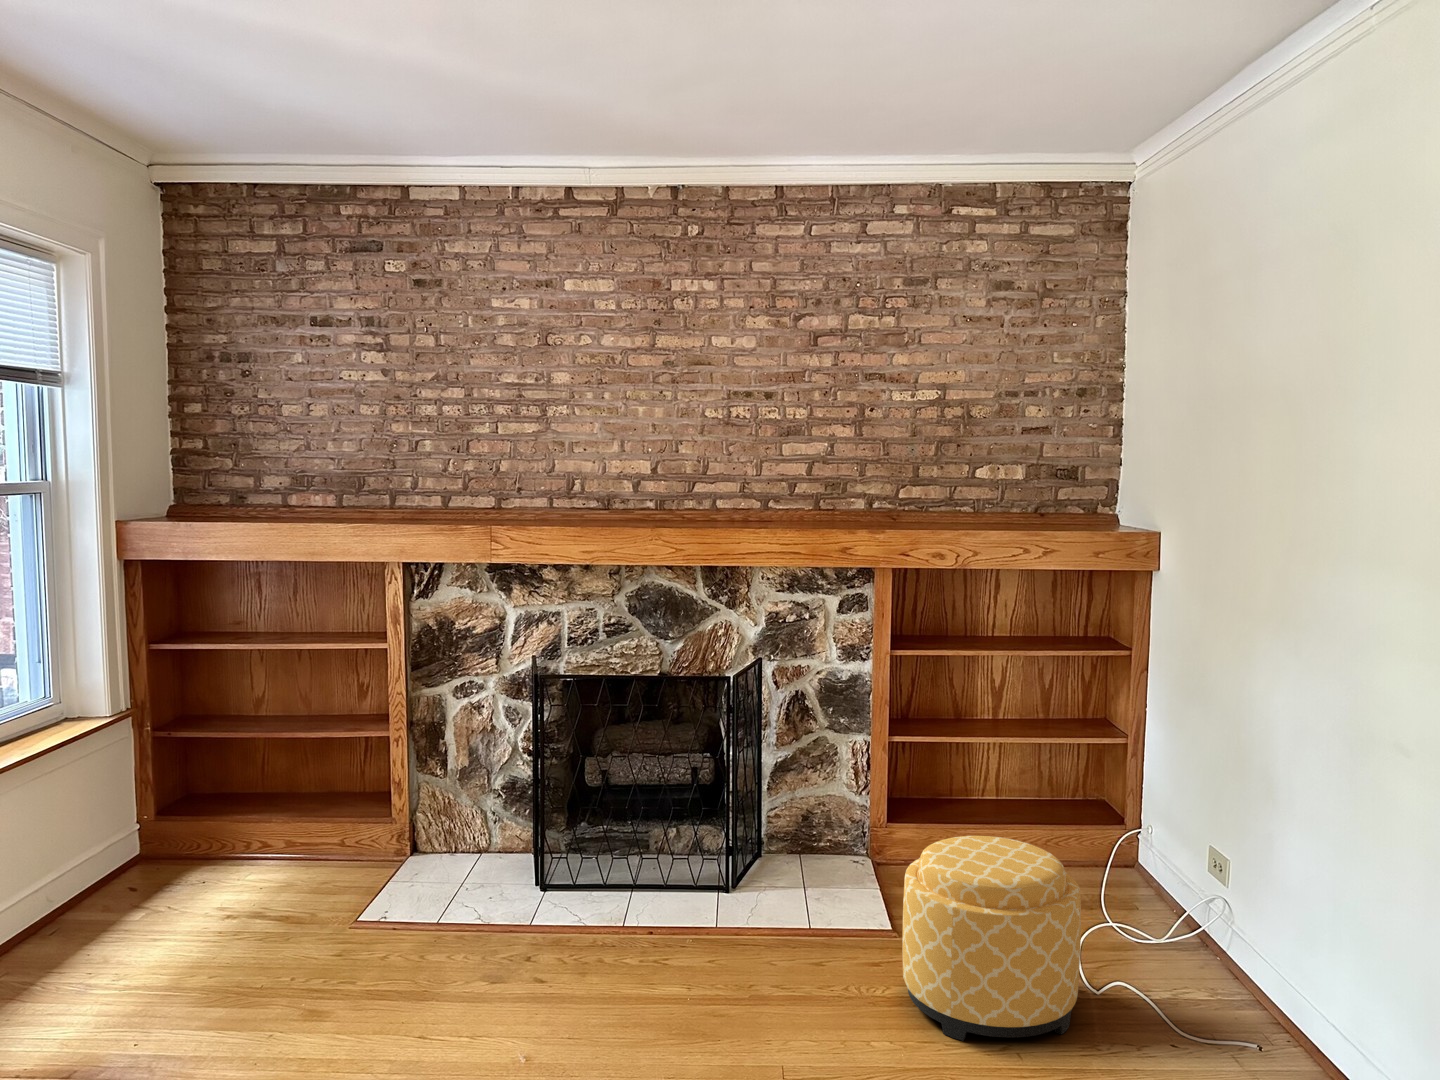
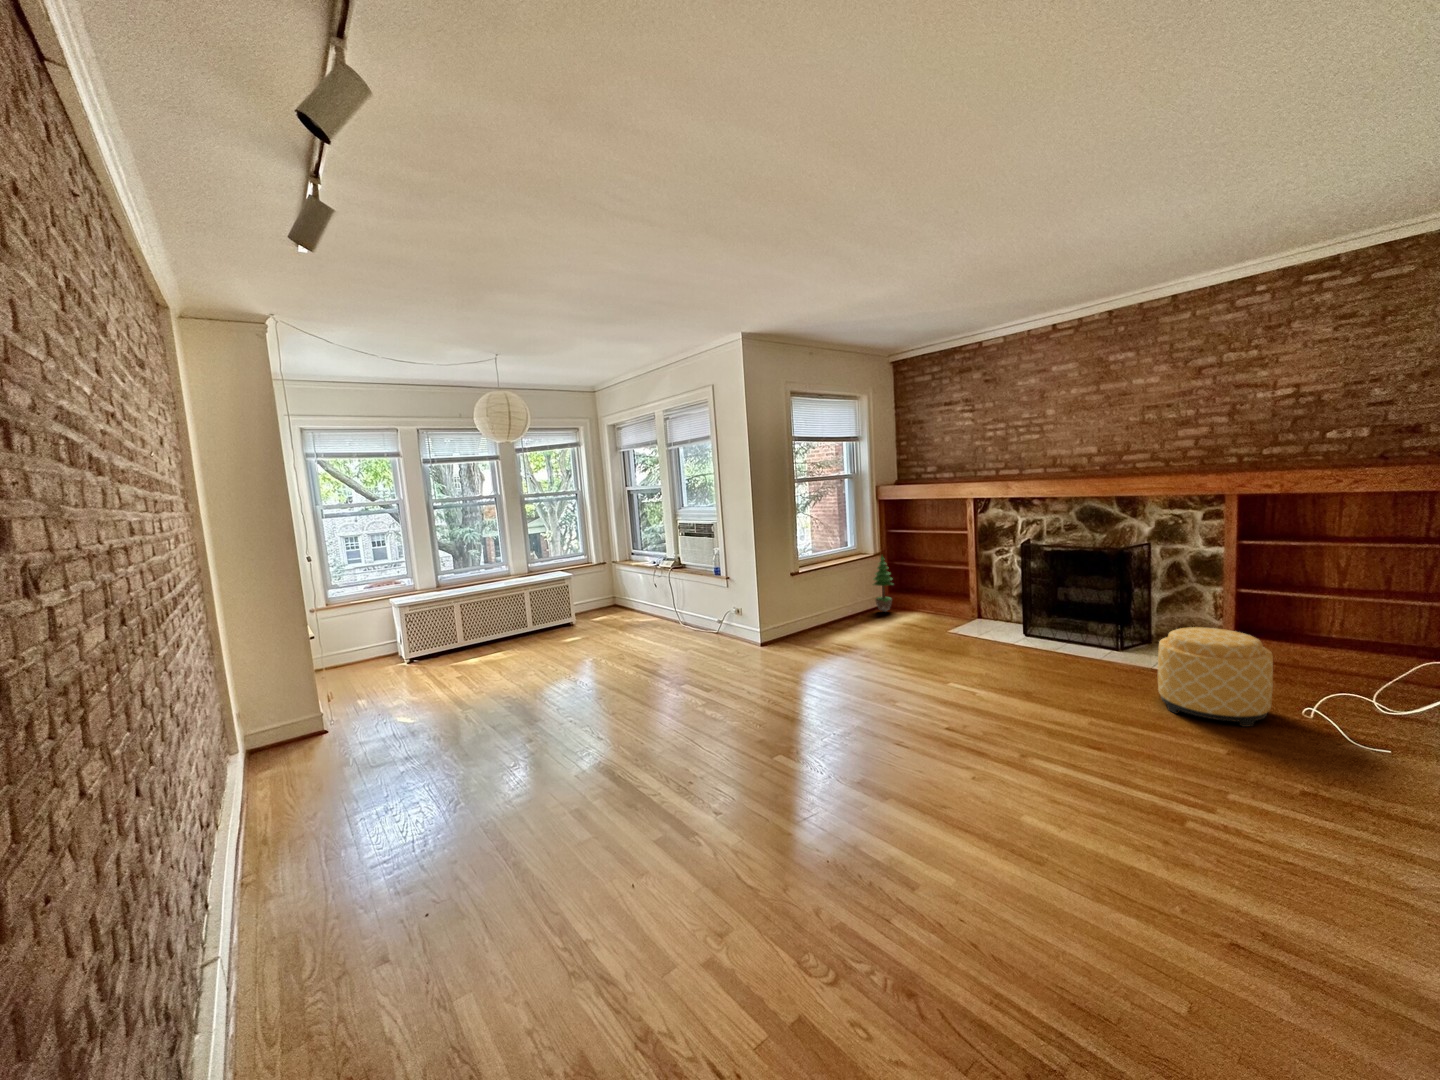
potted tree: none [114,723,183,893] -> present [873,556,893,612]

